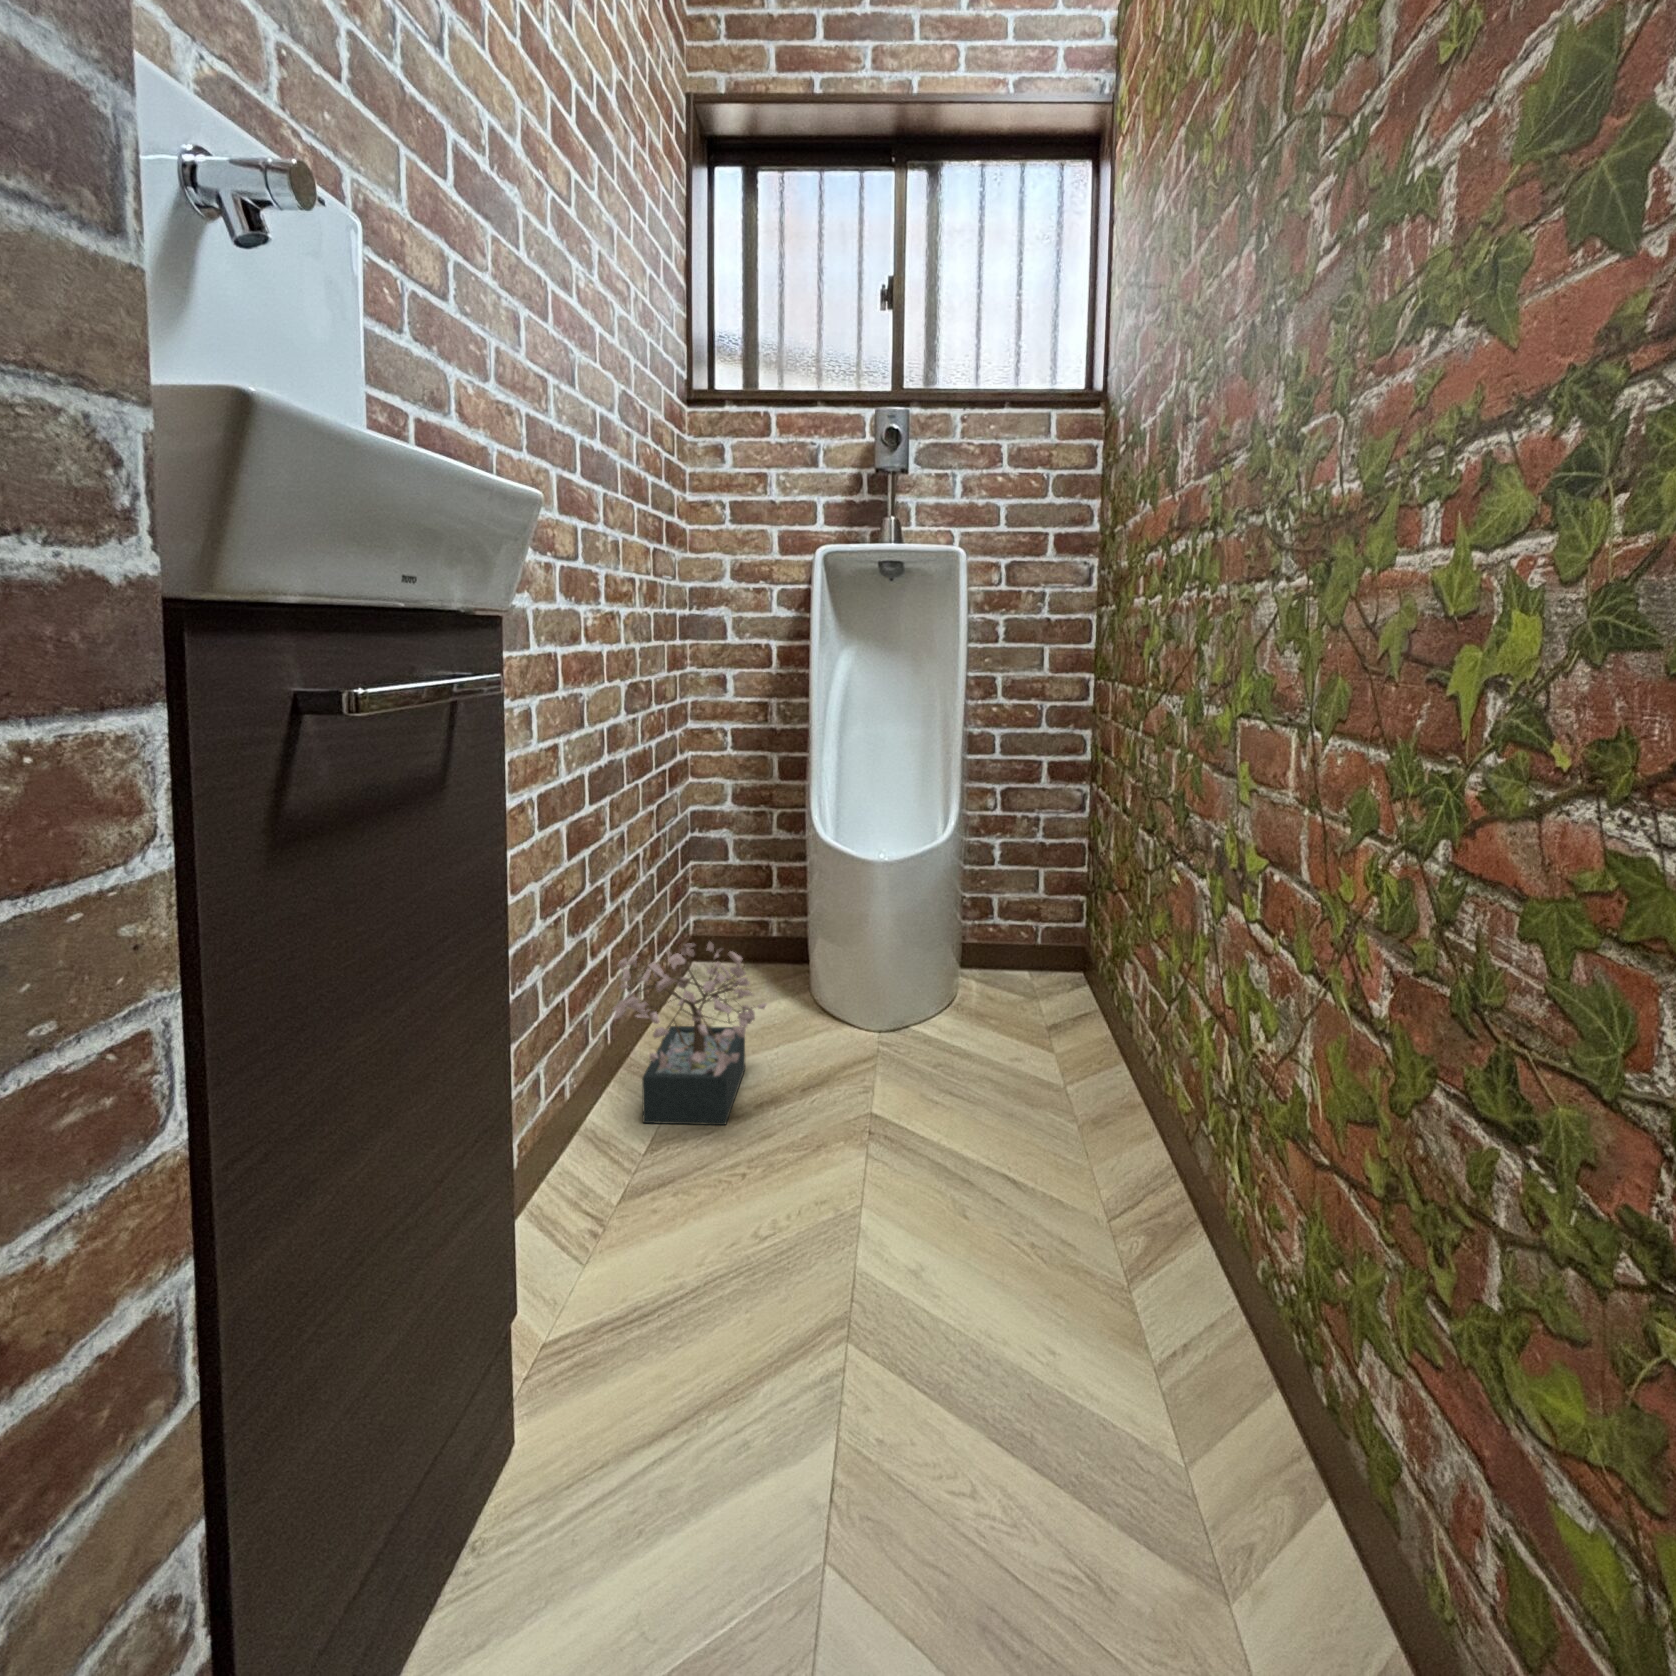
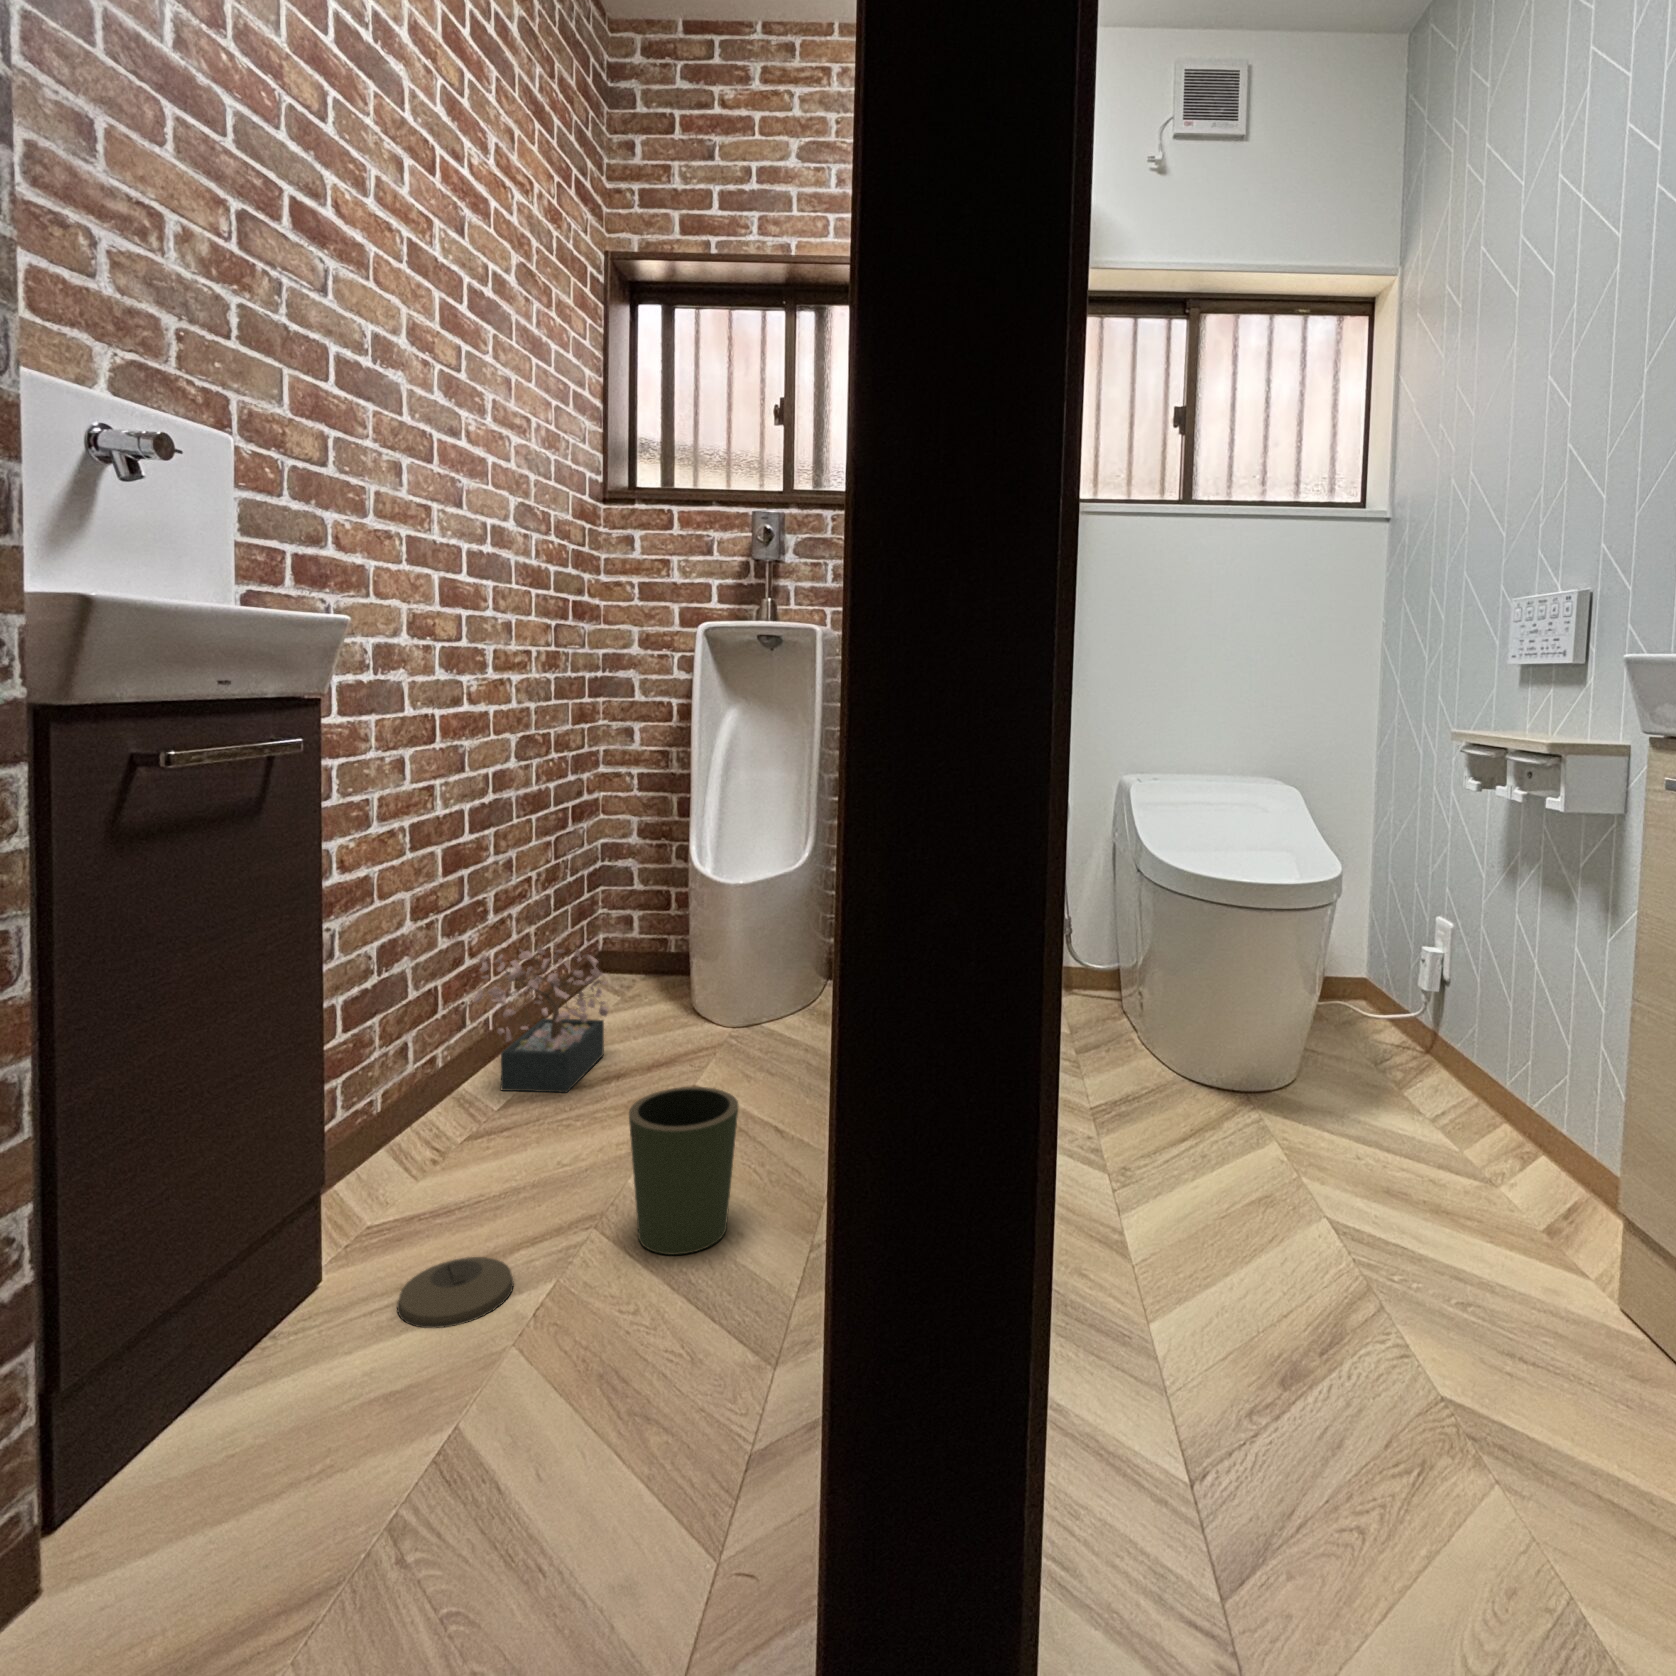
trash can: none [651,1156,1067,1559] -> present [397,1087,738,1328]

